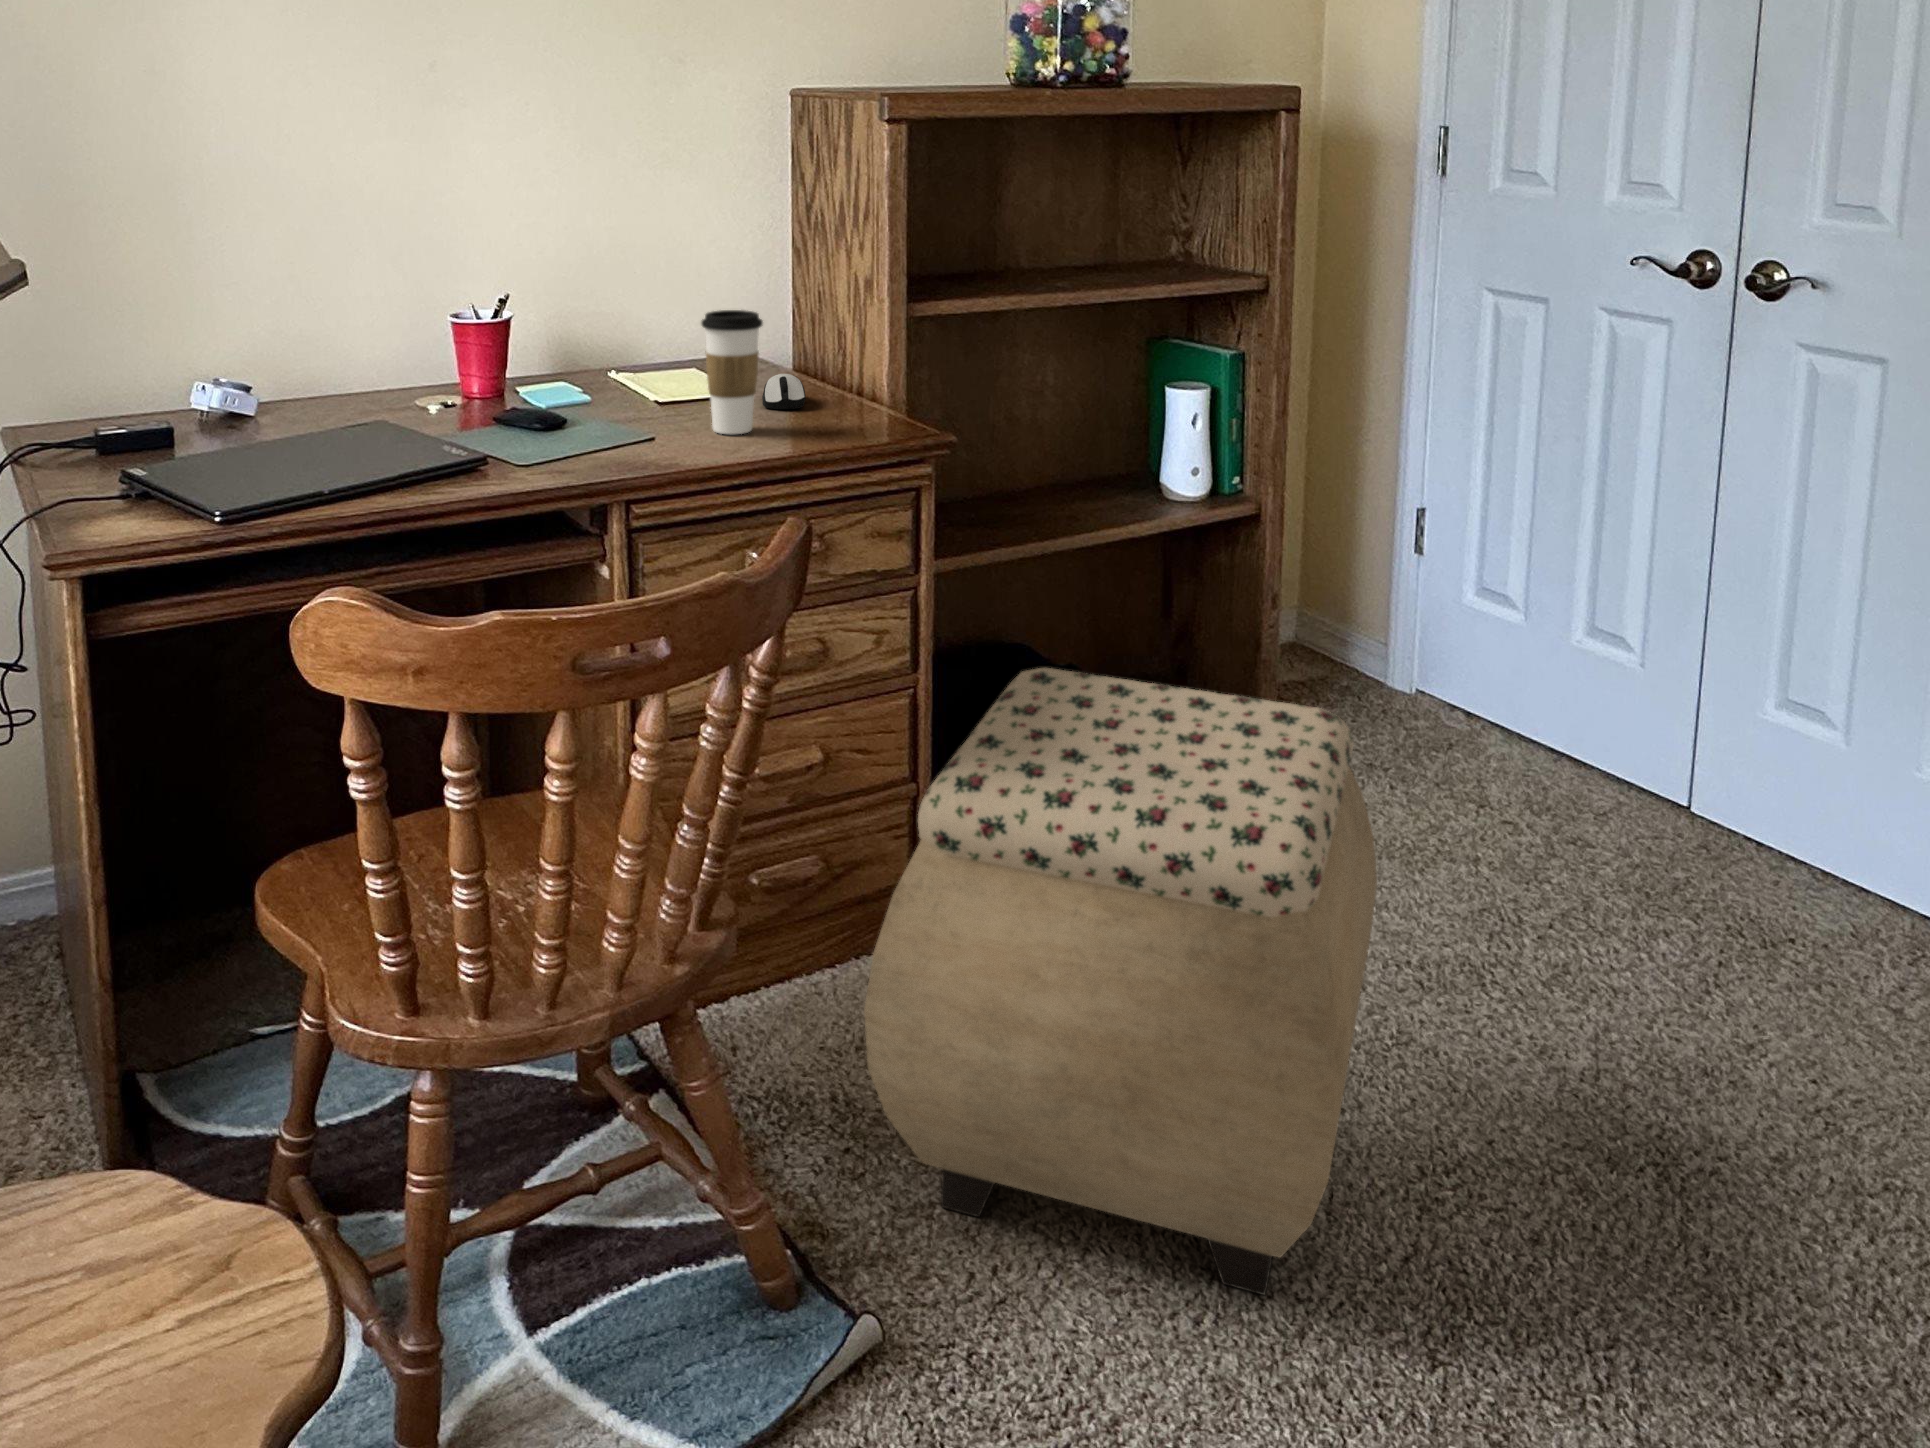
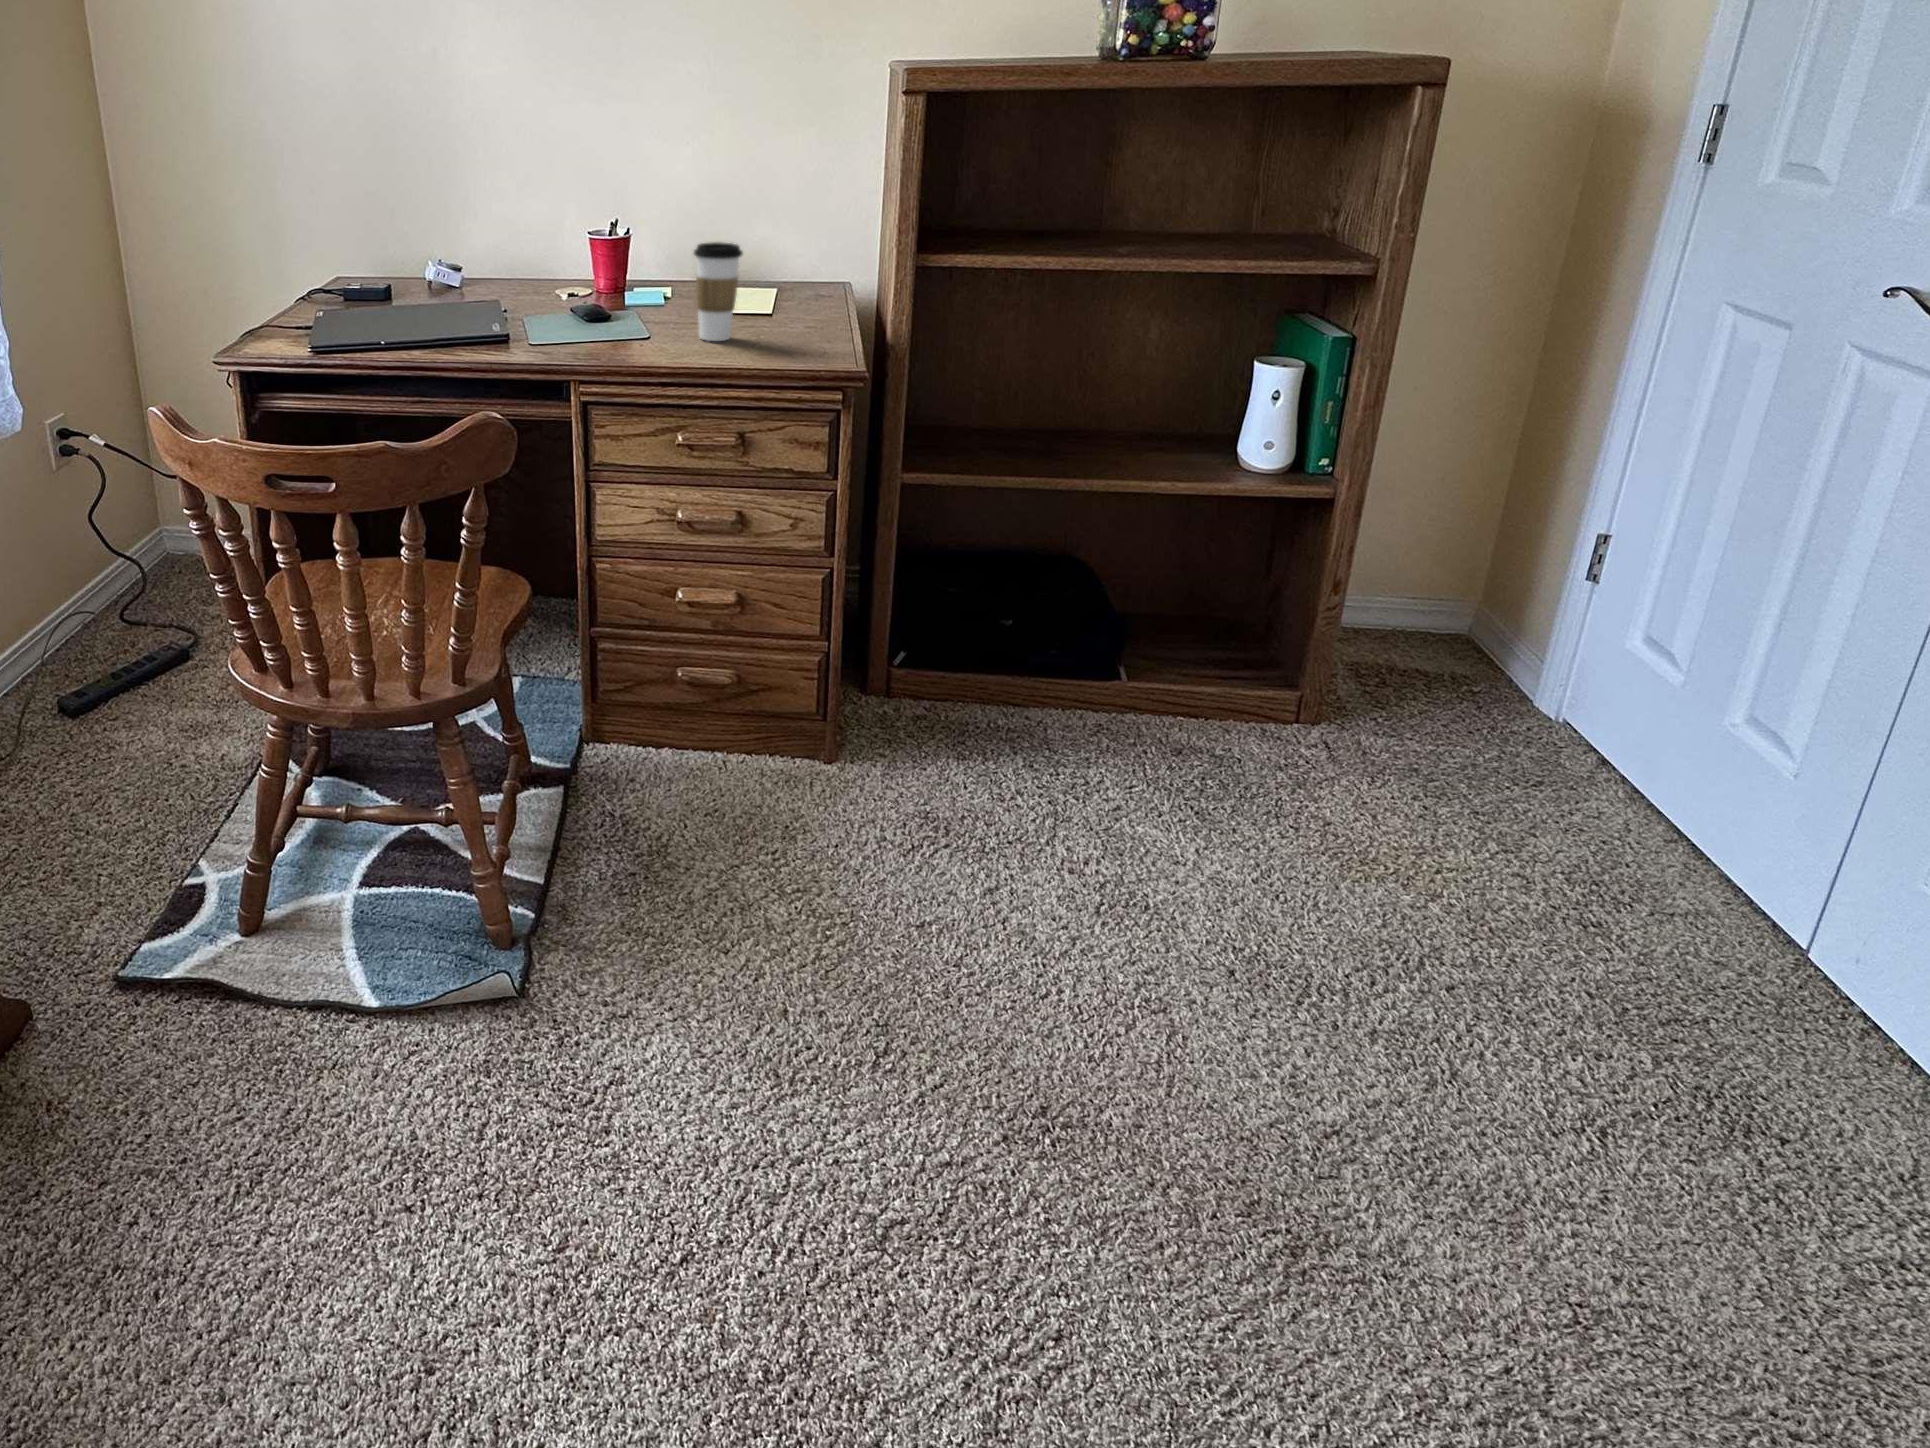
computer mouse: present [762,374,806,409] -> none [774,302,821,330]
ottoman: present [864,668,1377,1295] -> none [587,574,1127,1136]

